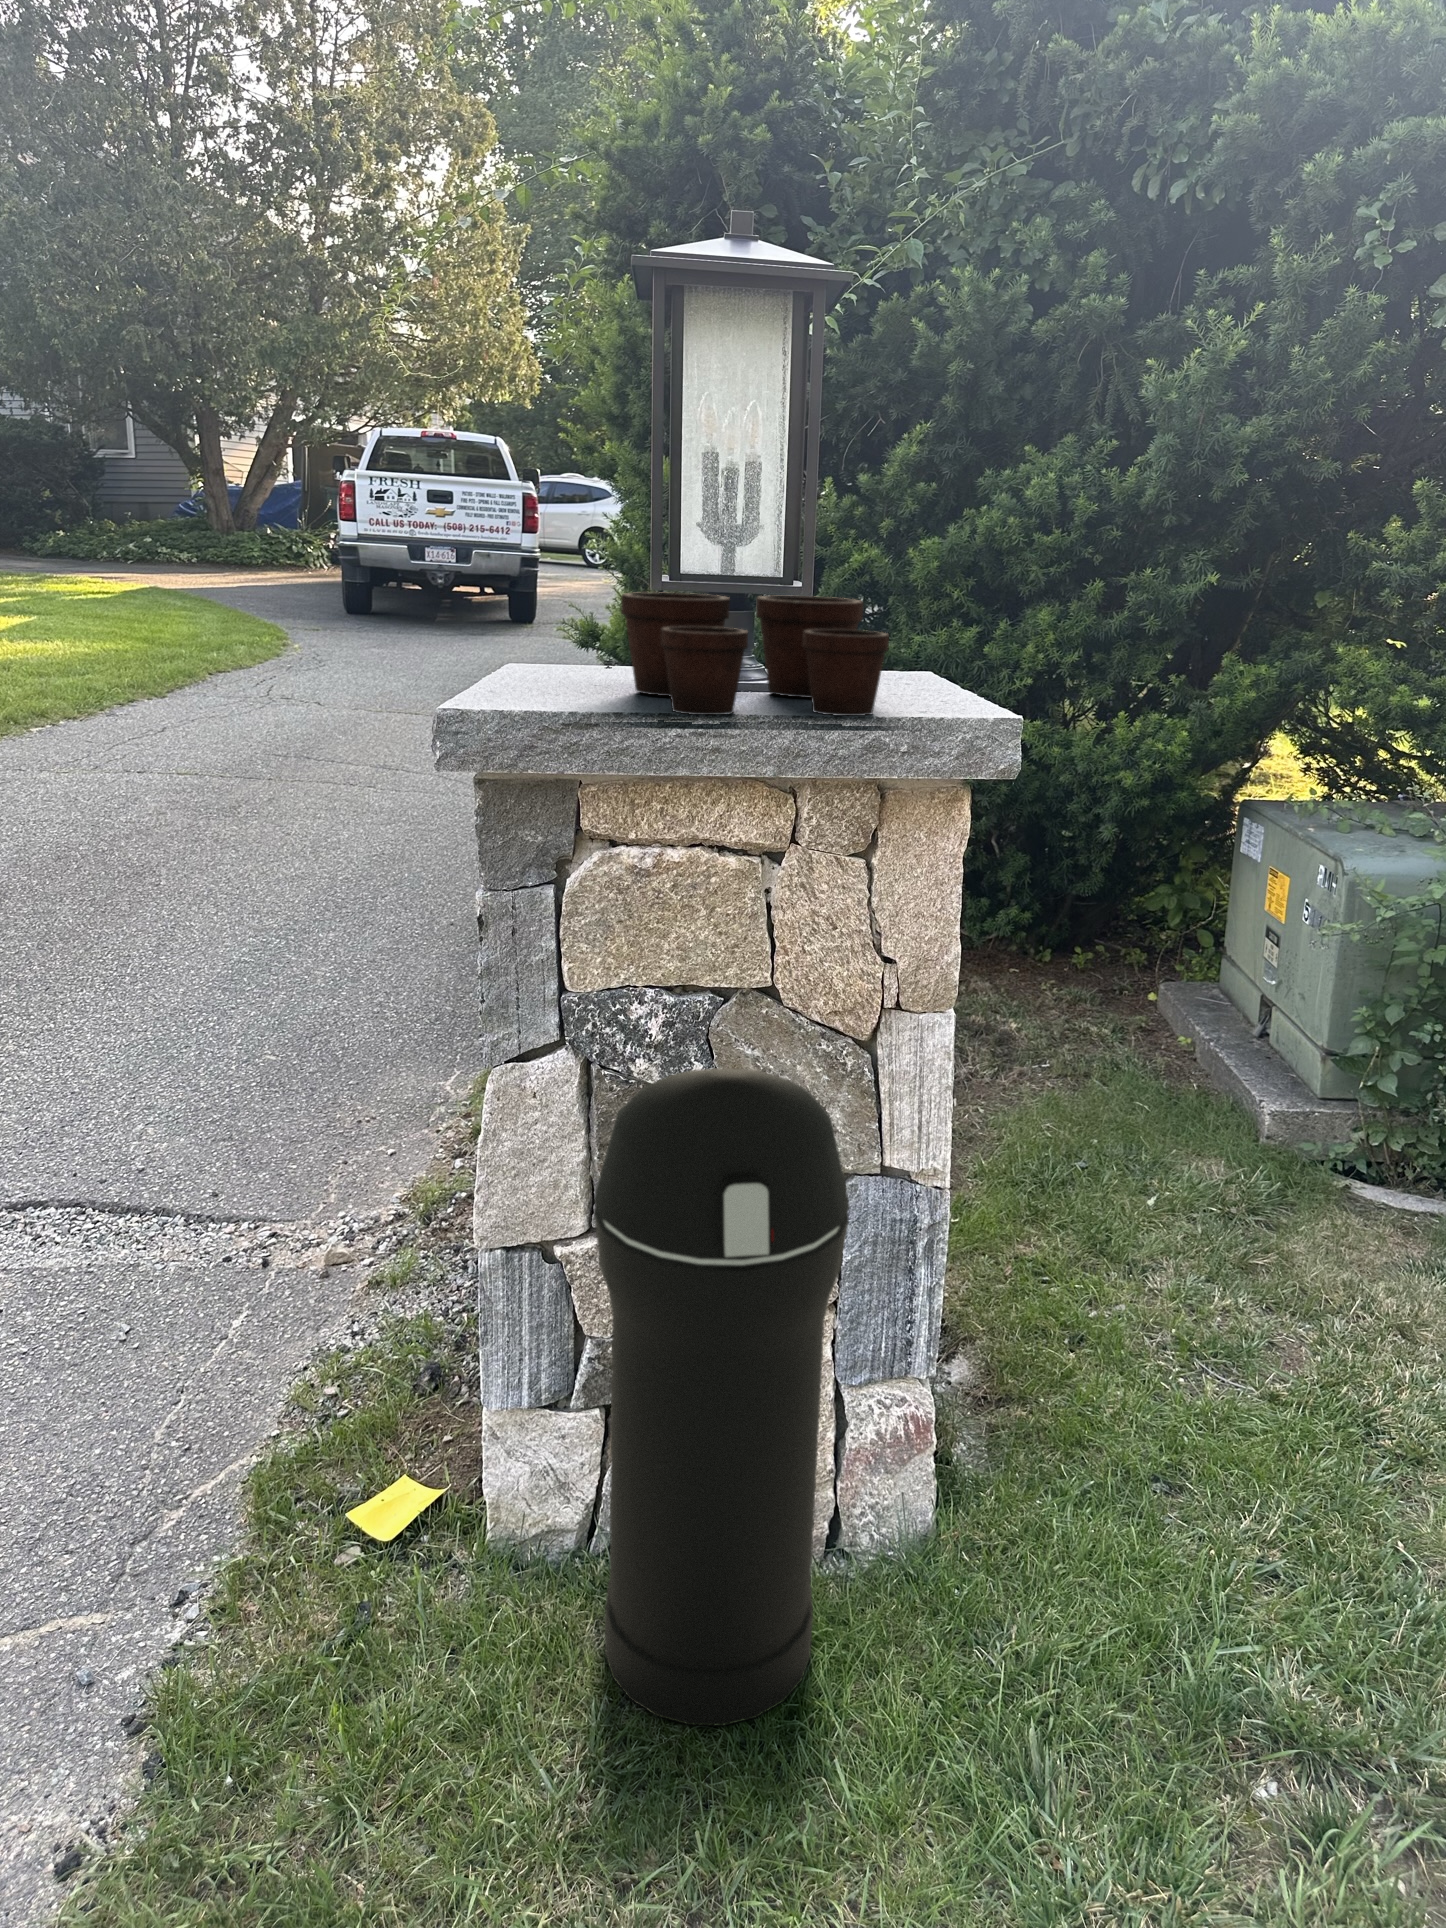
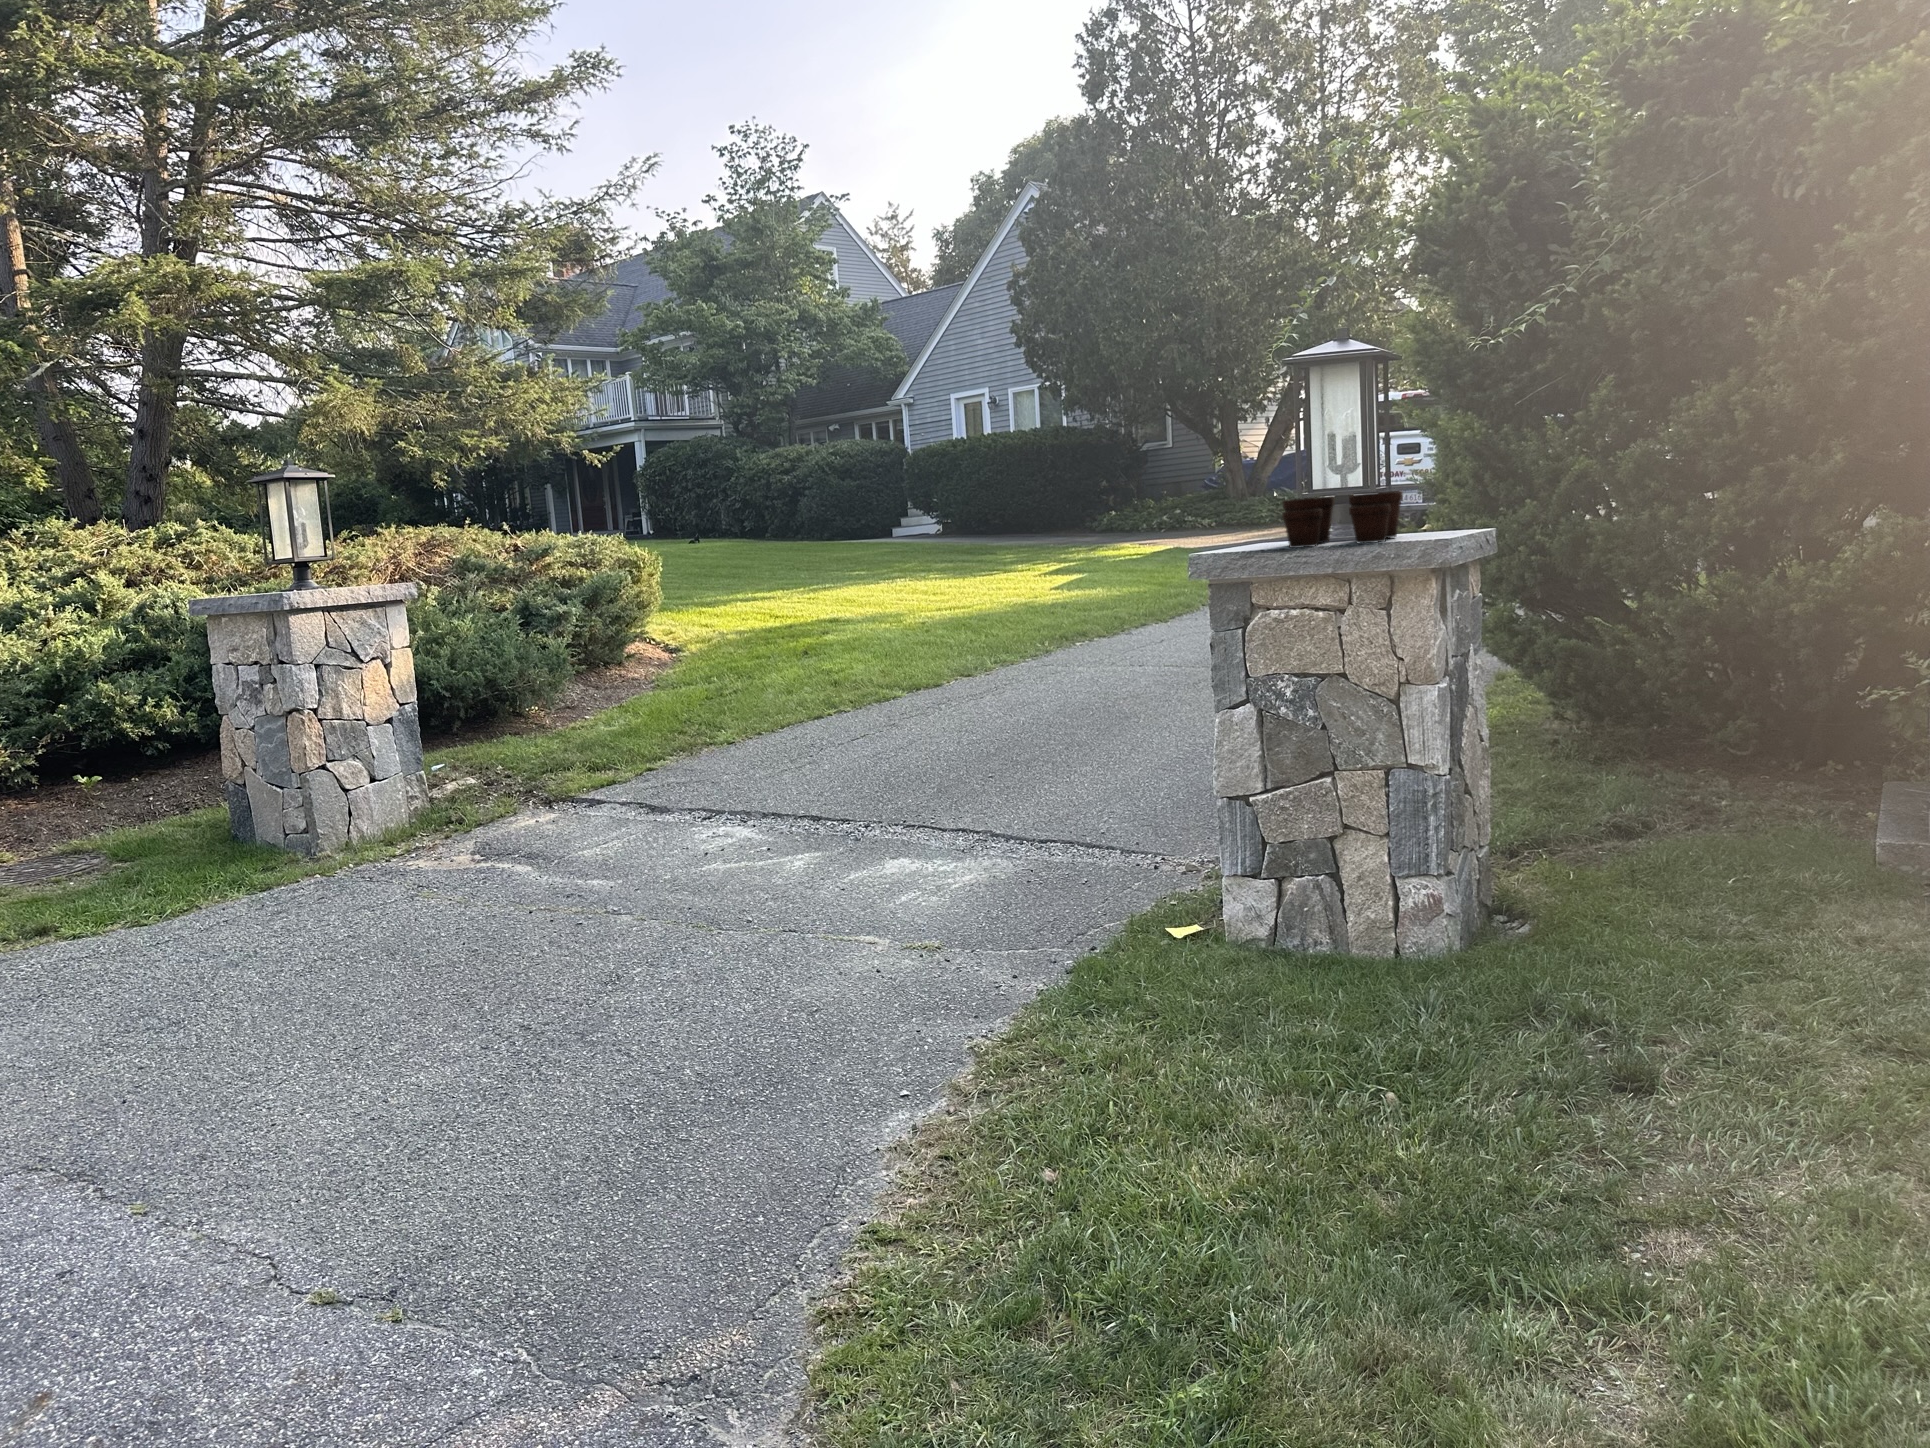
trash can: present [594,1068,850,1726] -> none [1241,692,1360,993]

